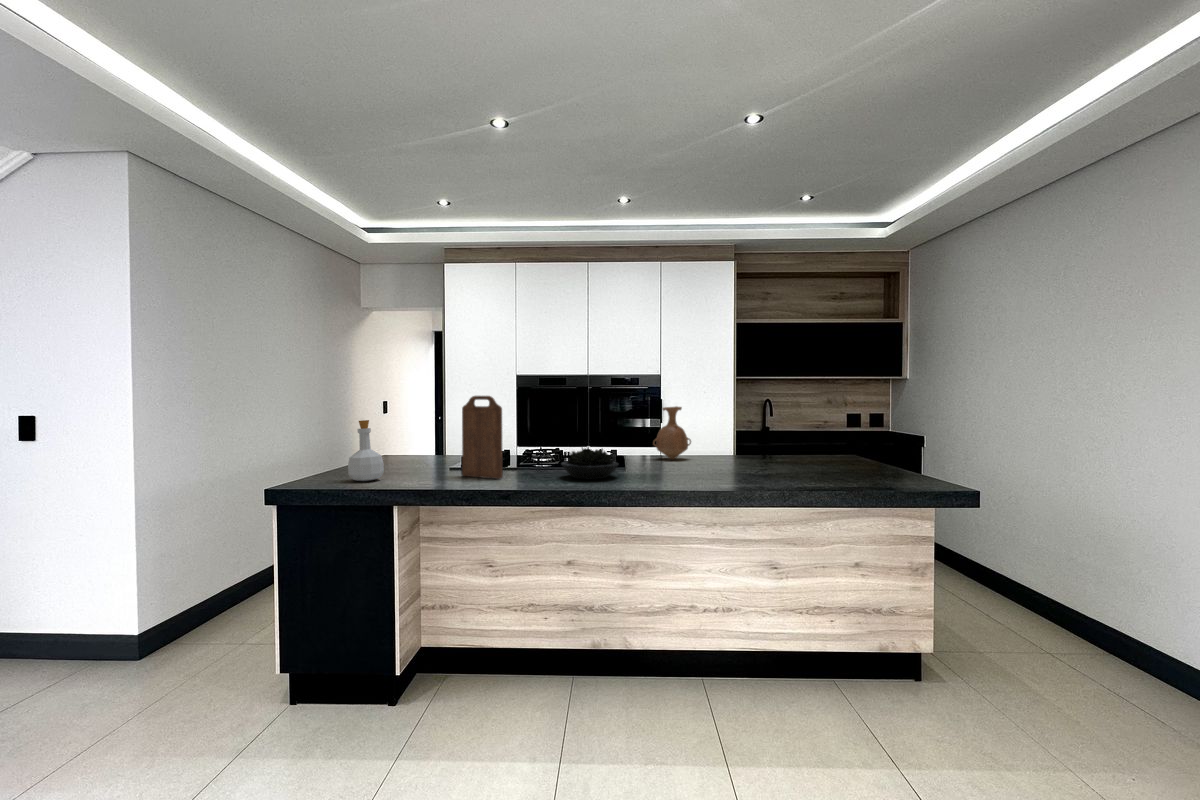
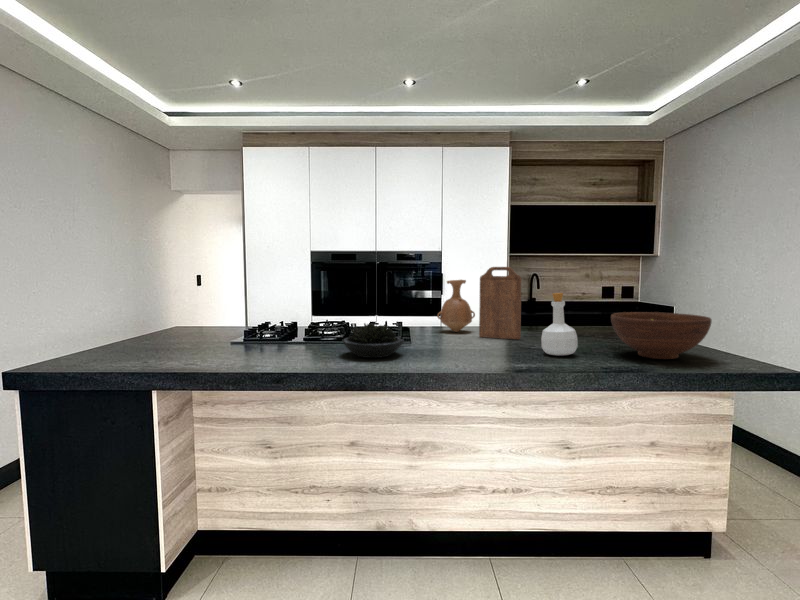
cutting board: present [462,396,503,479] -> present [479,267,521,339]
bottle: present [348,420,384,481] -> present [541,293,578,356]
fruit bowl: none [815,438,905,481] -> present [611,312,711,359]

